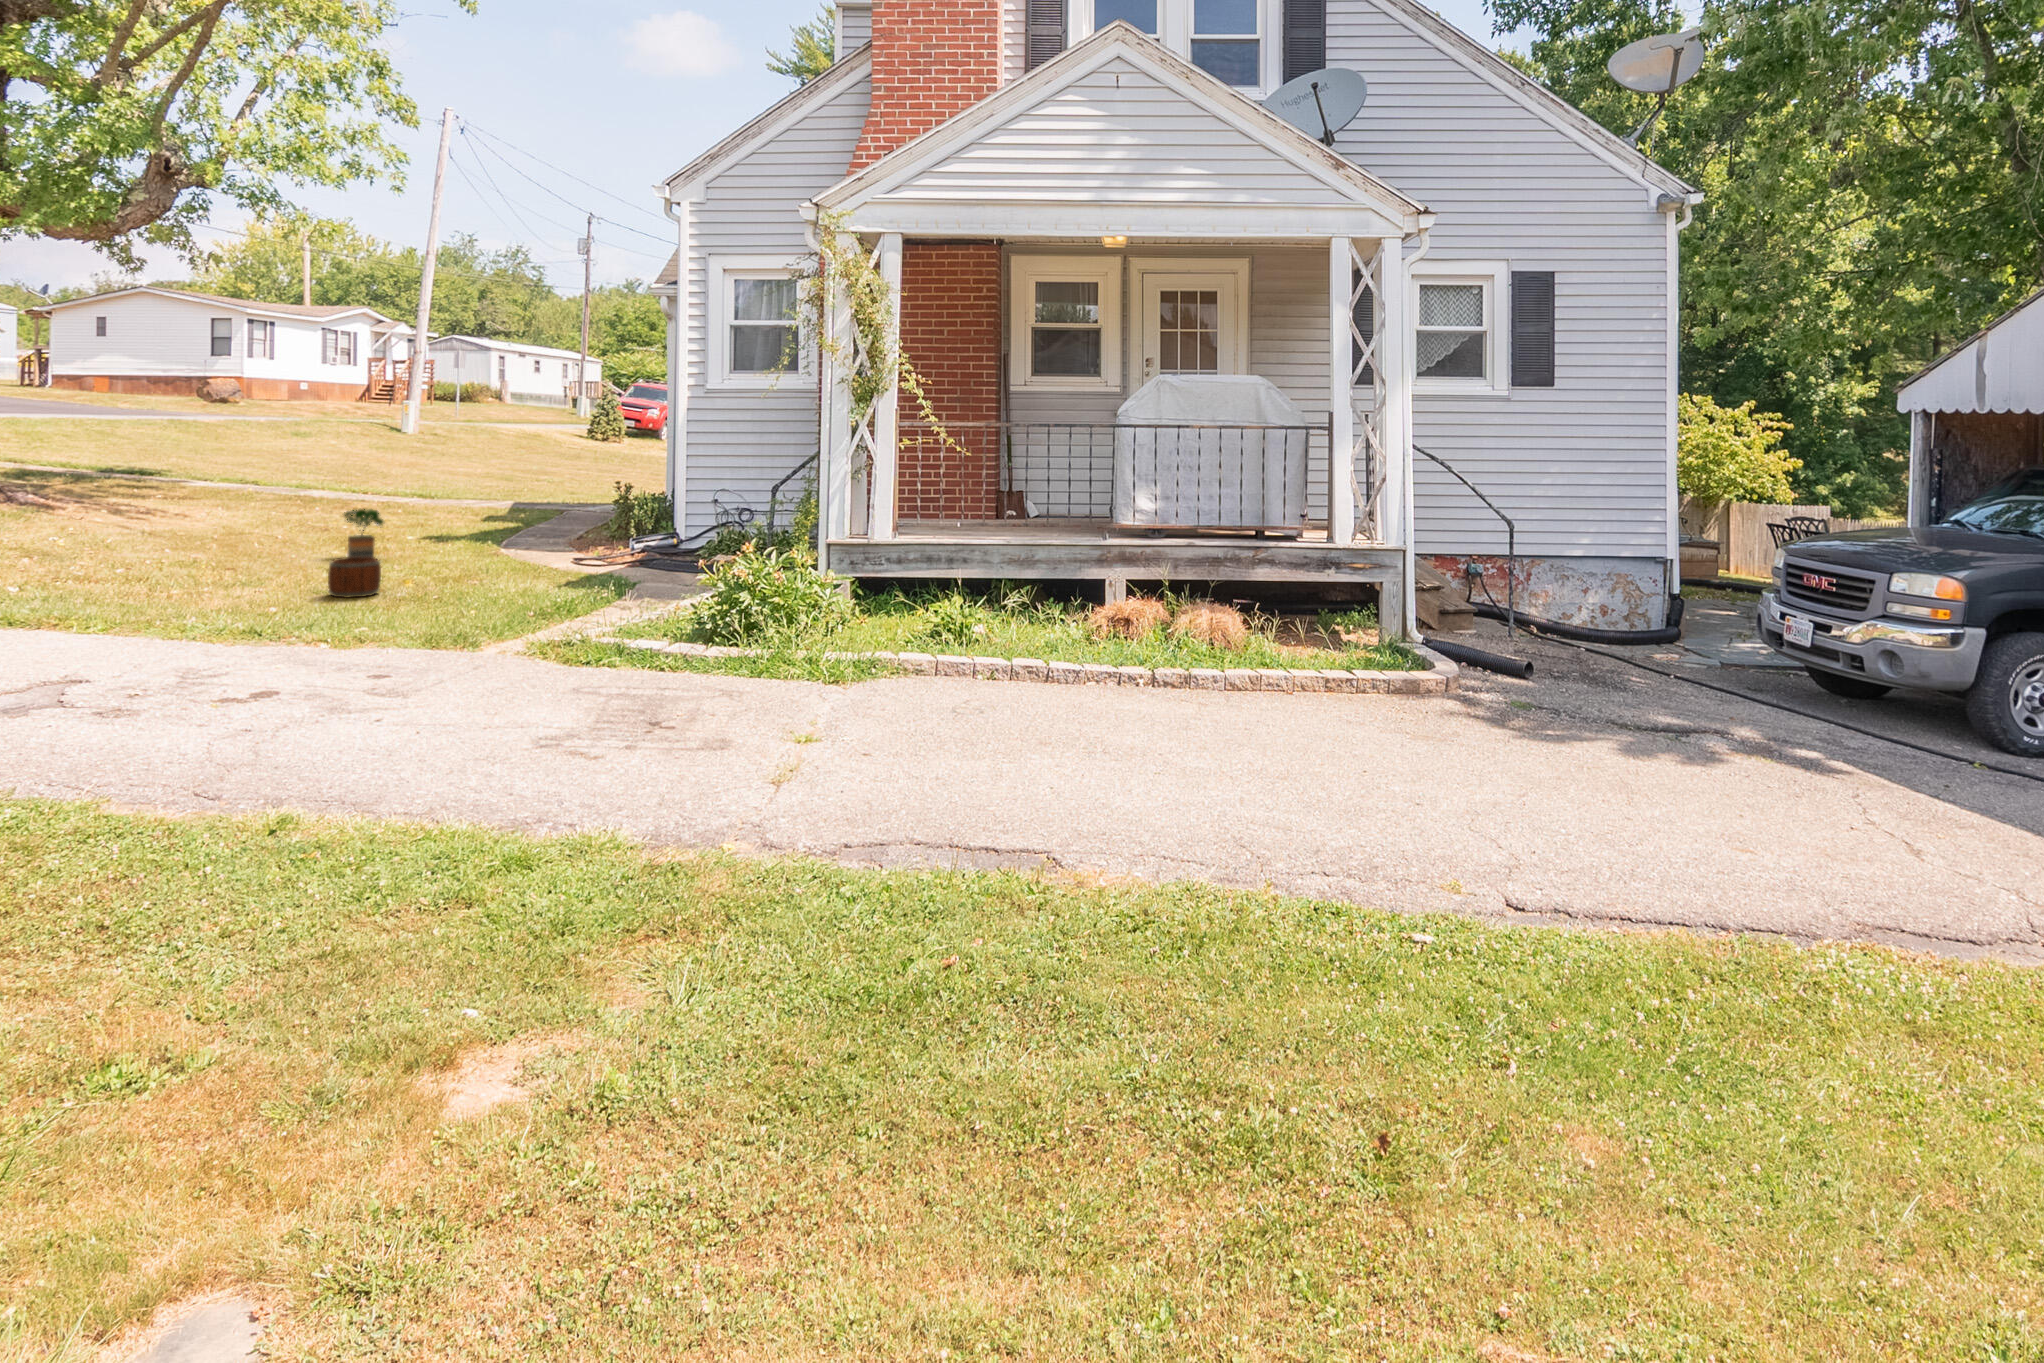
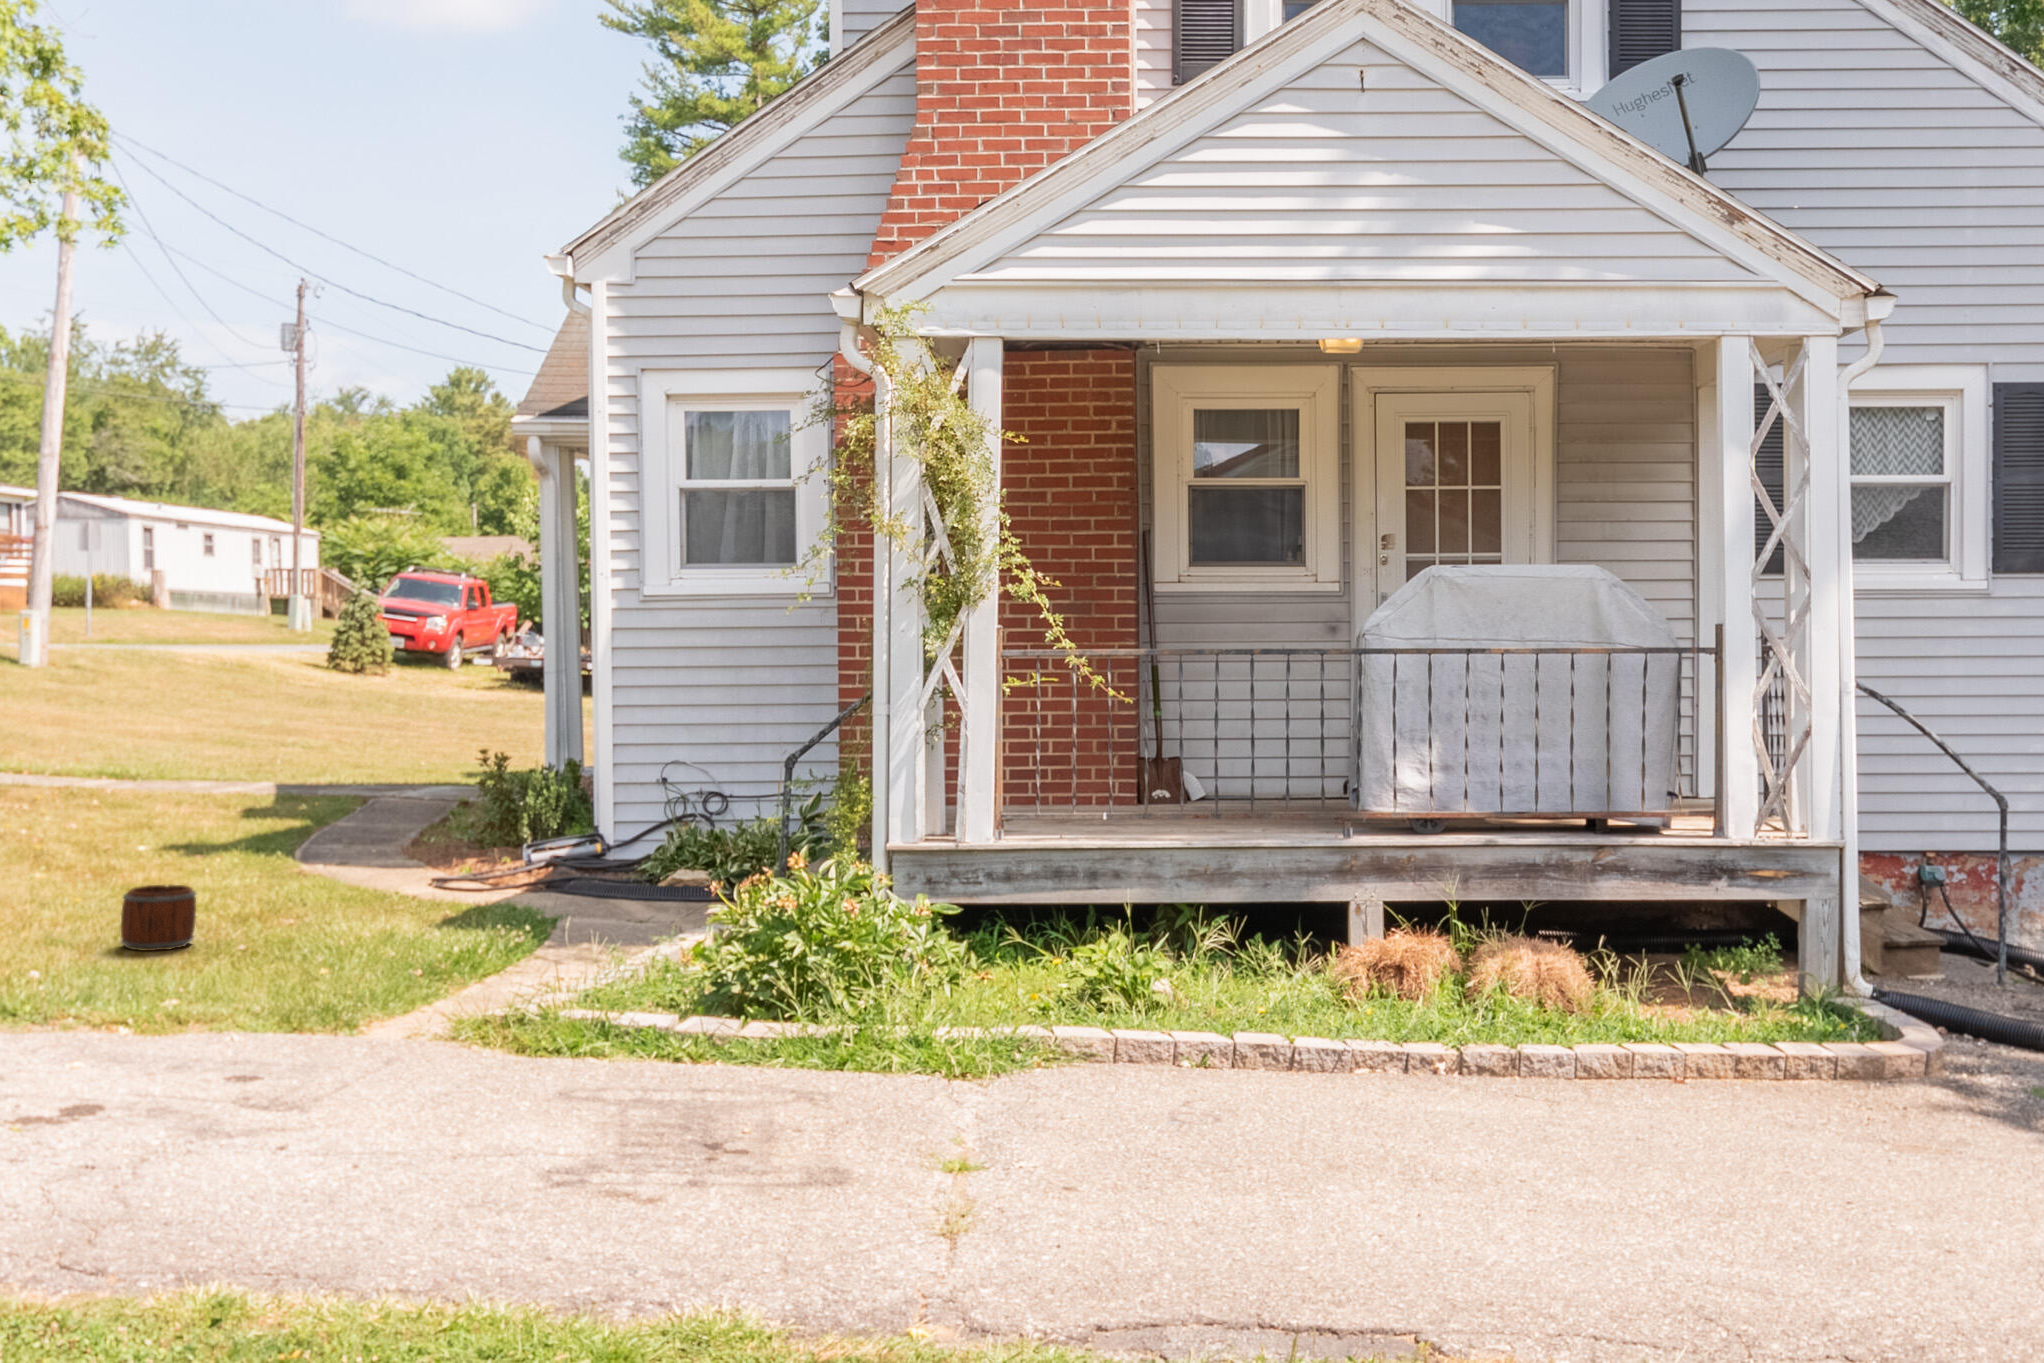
potted tree: present [344,509,384,557] -> none [87,803,153,890]

